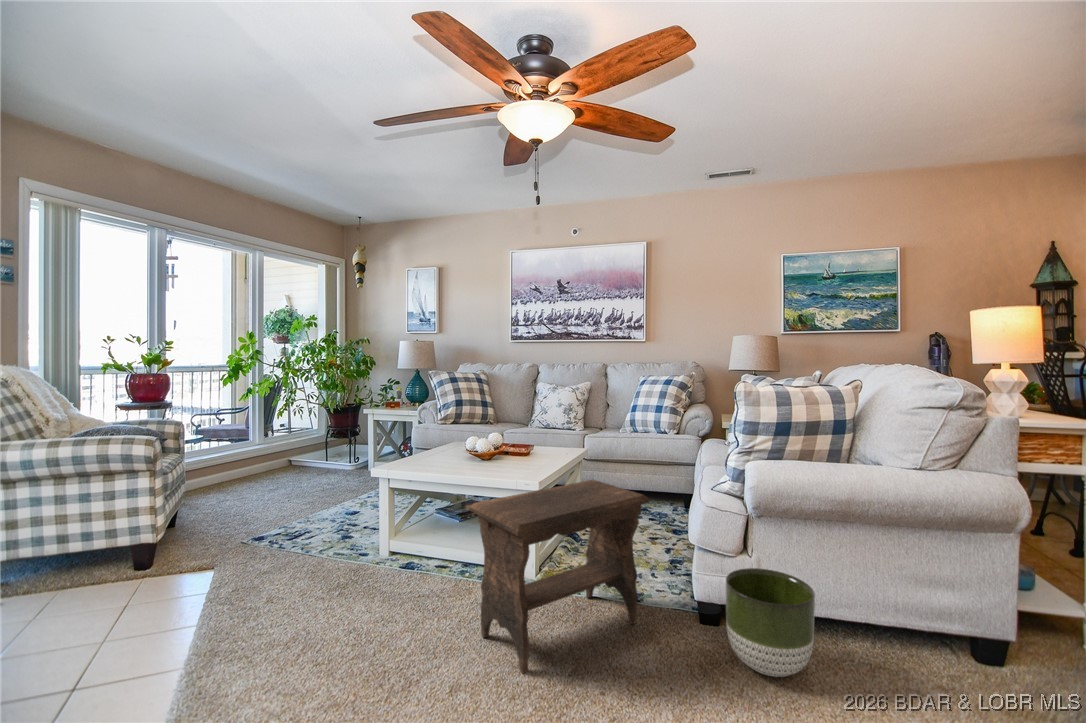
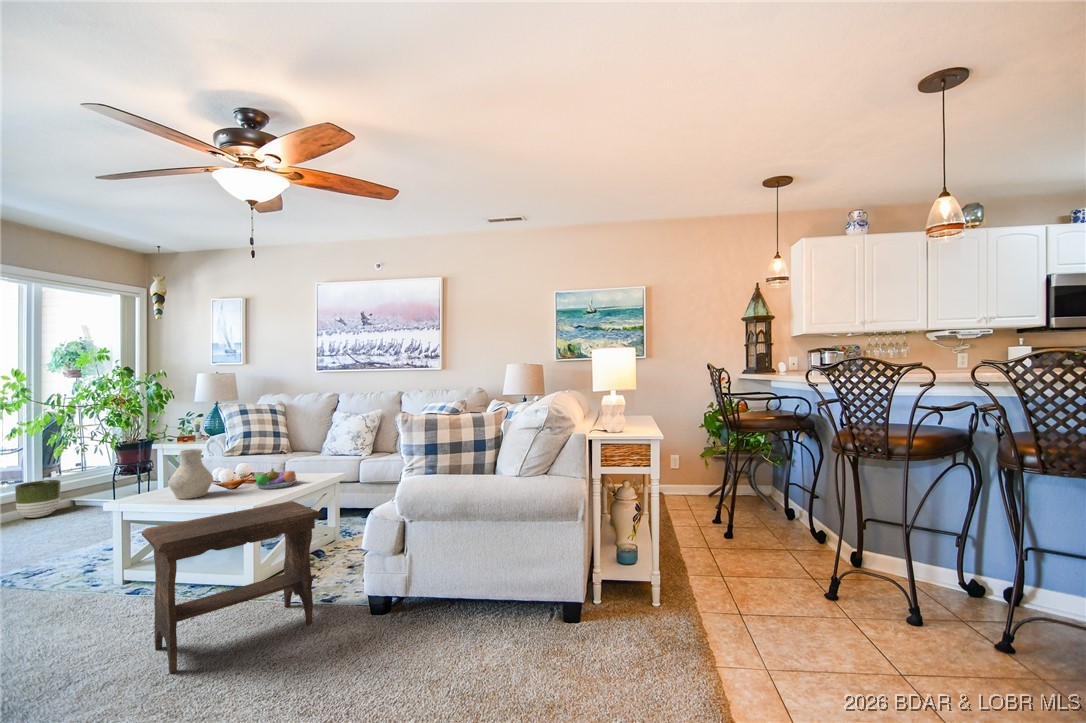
vase: none [439,416,480,468] -> present [168,449,213,499]
fruit bowl: none [508,440,554,462] -> present [252,469,297,489]
planter: present [726,568,815,677] -> present [15,480,61,518]

